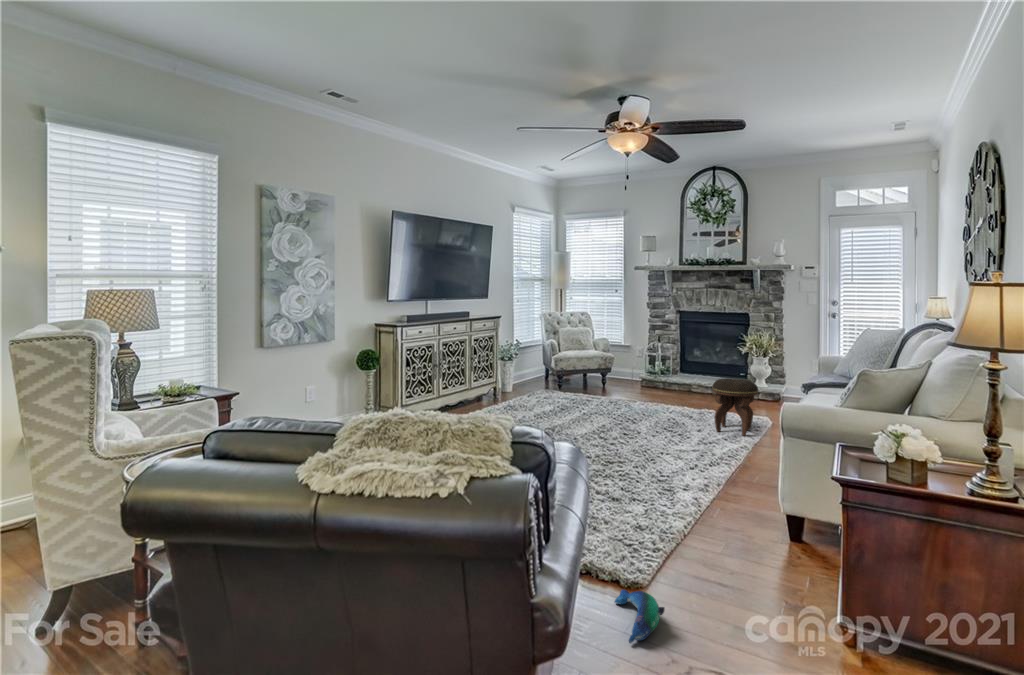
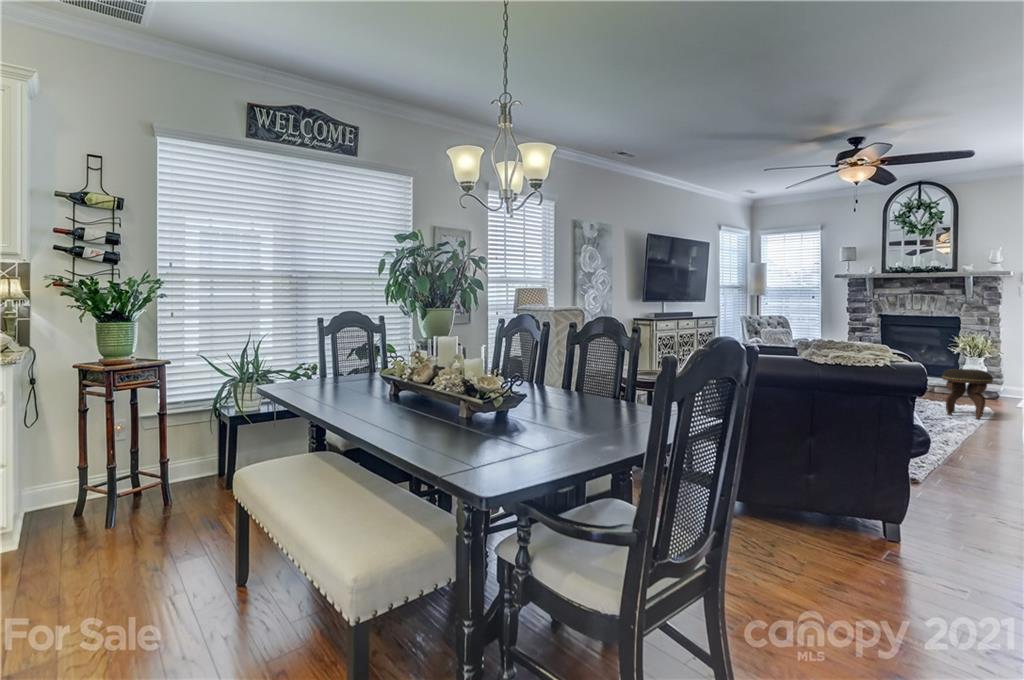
plush toy: present [615,590,665,643] -> none [937,490,991,518]

